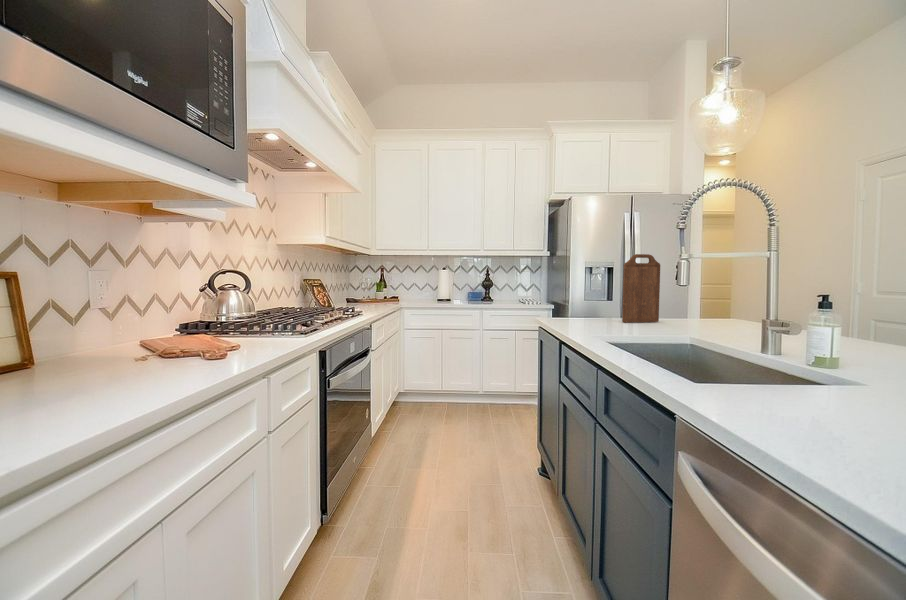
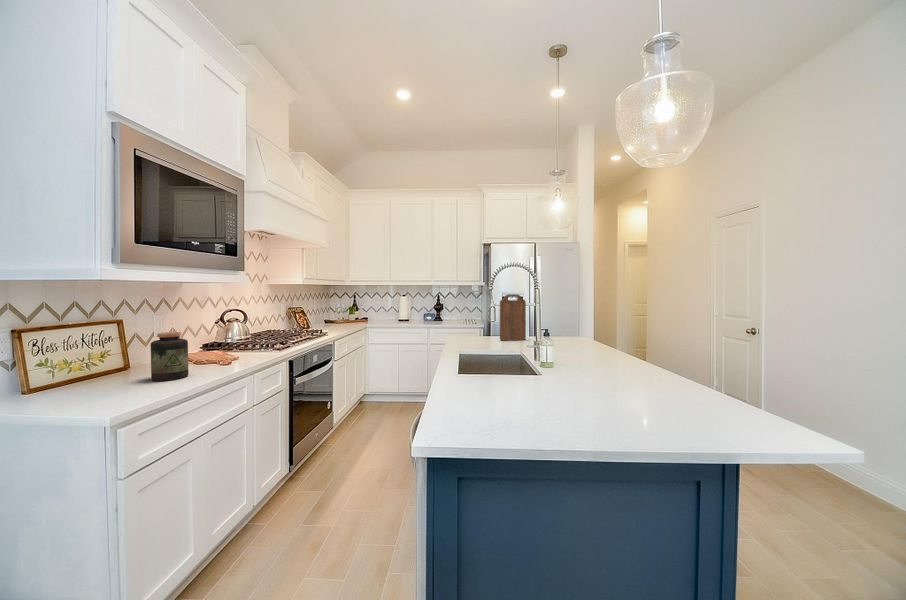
jar: none [47,291,138,396] -> present [151,332,188,381]

